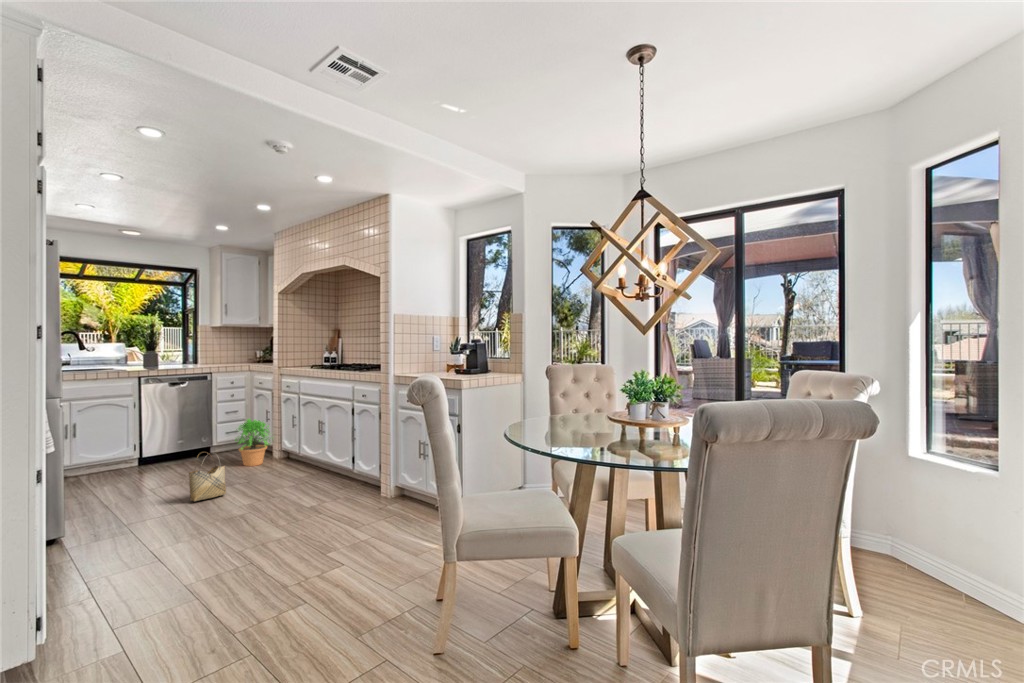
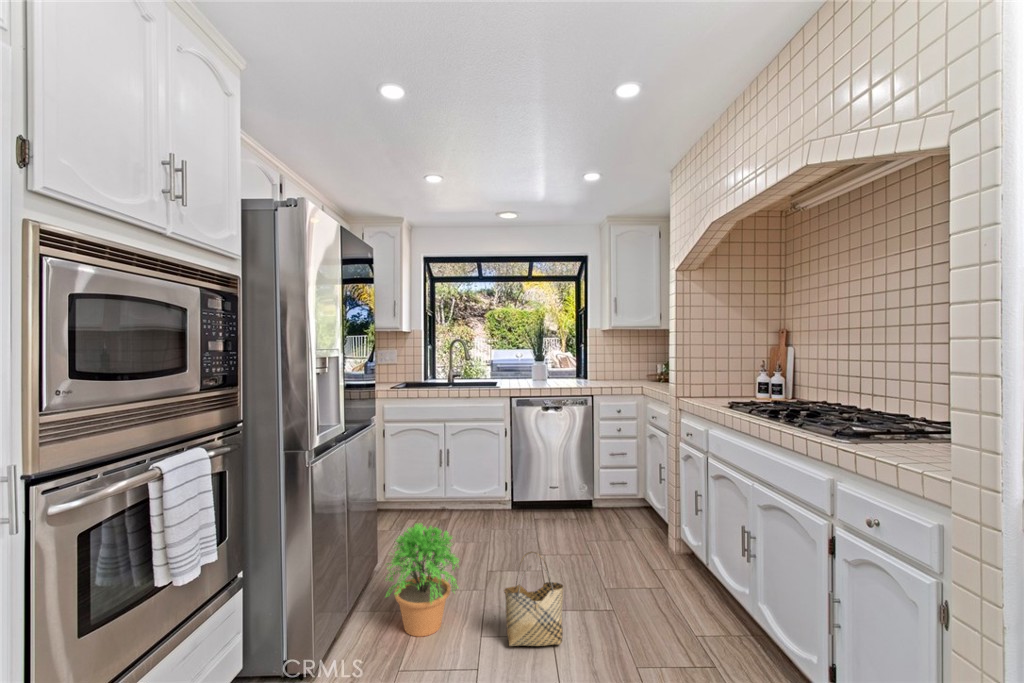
potted plant: present [235,419,269,466] -> present [386,524,458,637]

